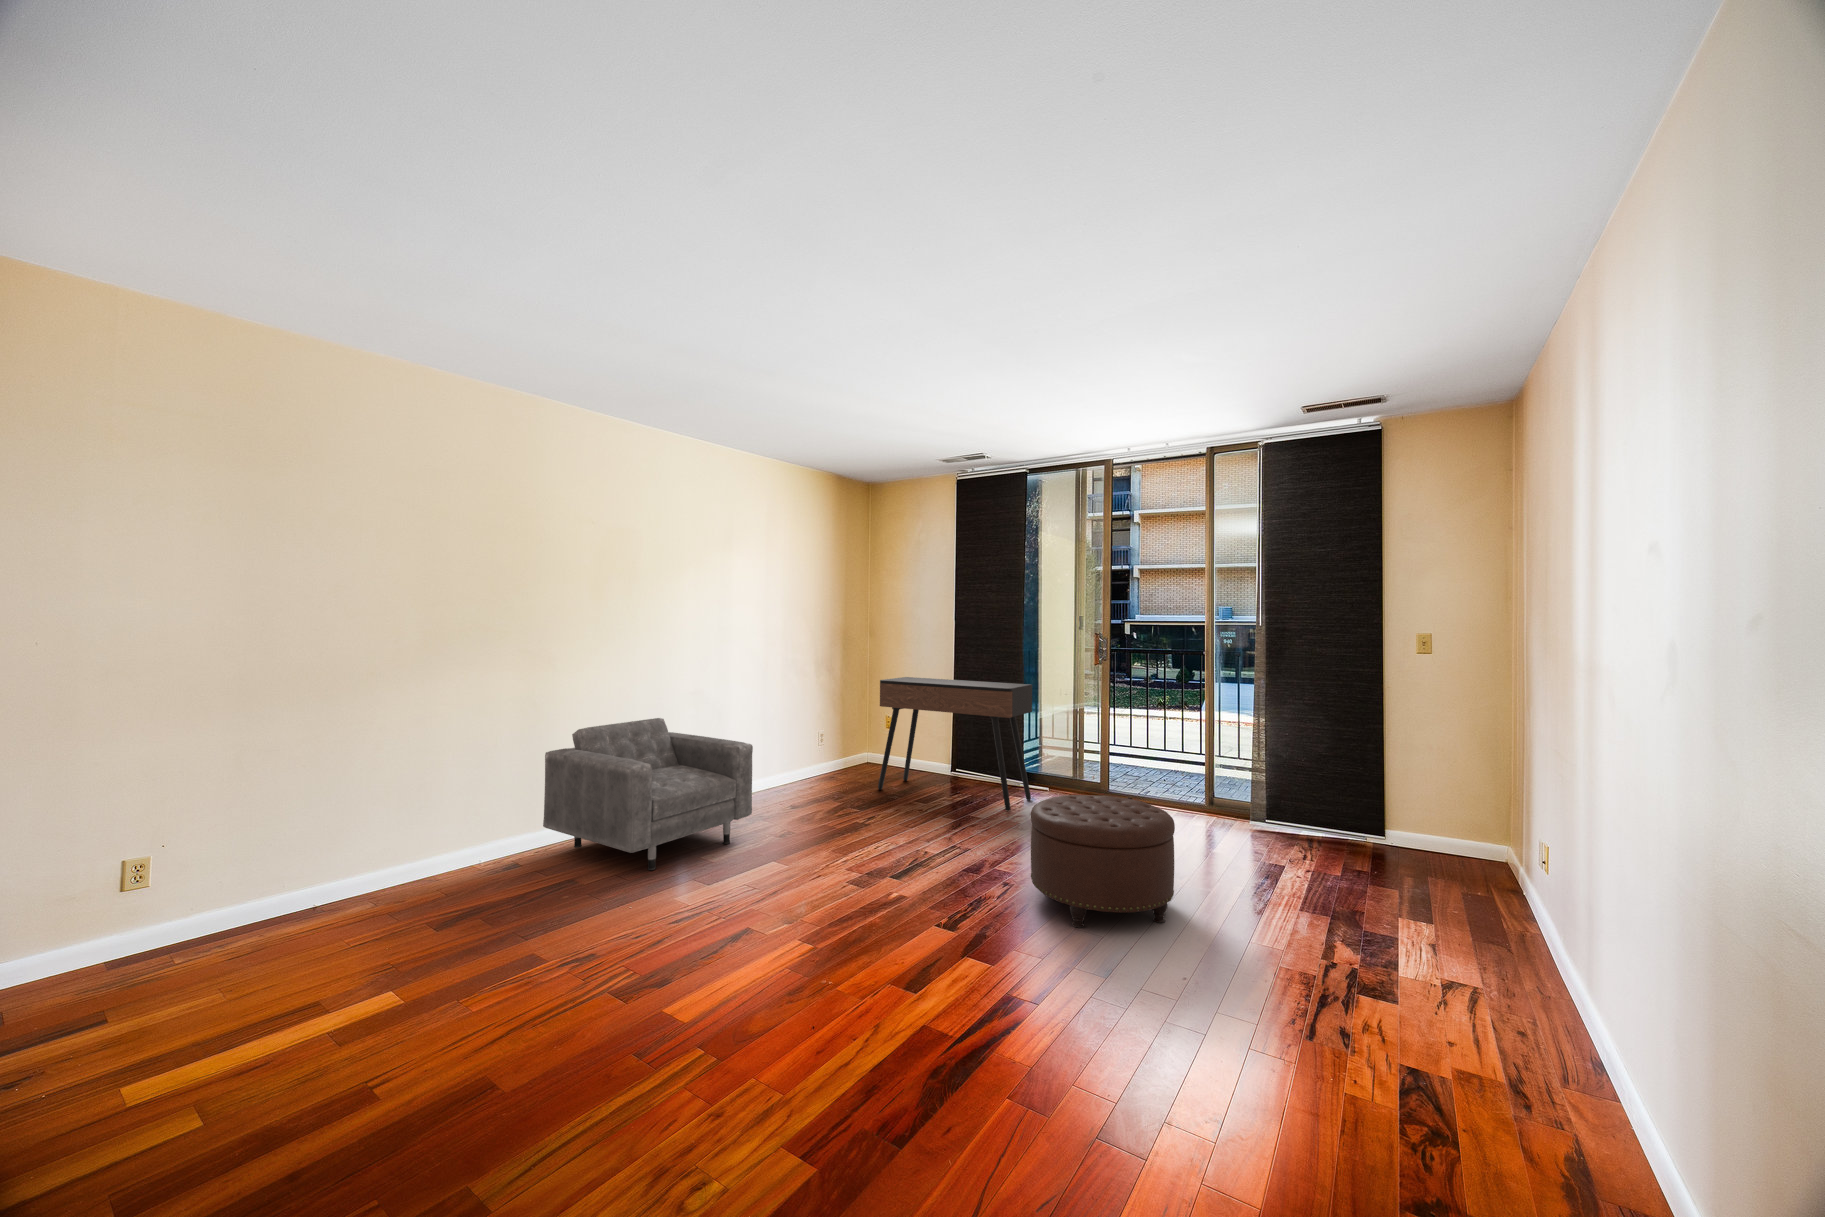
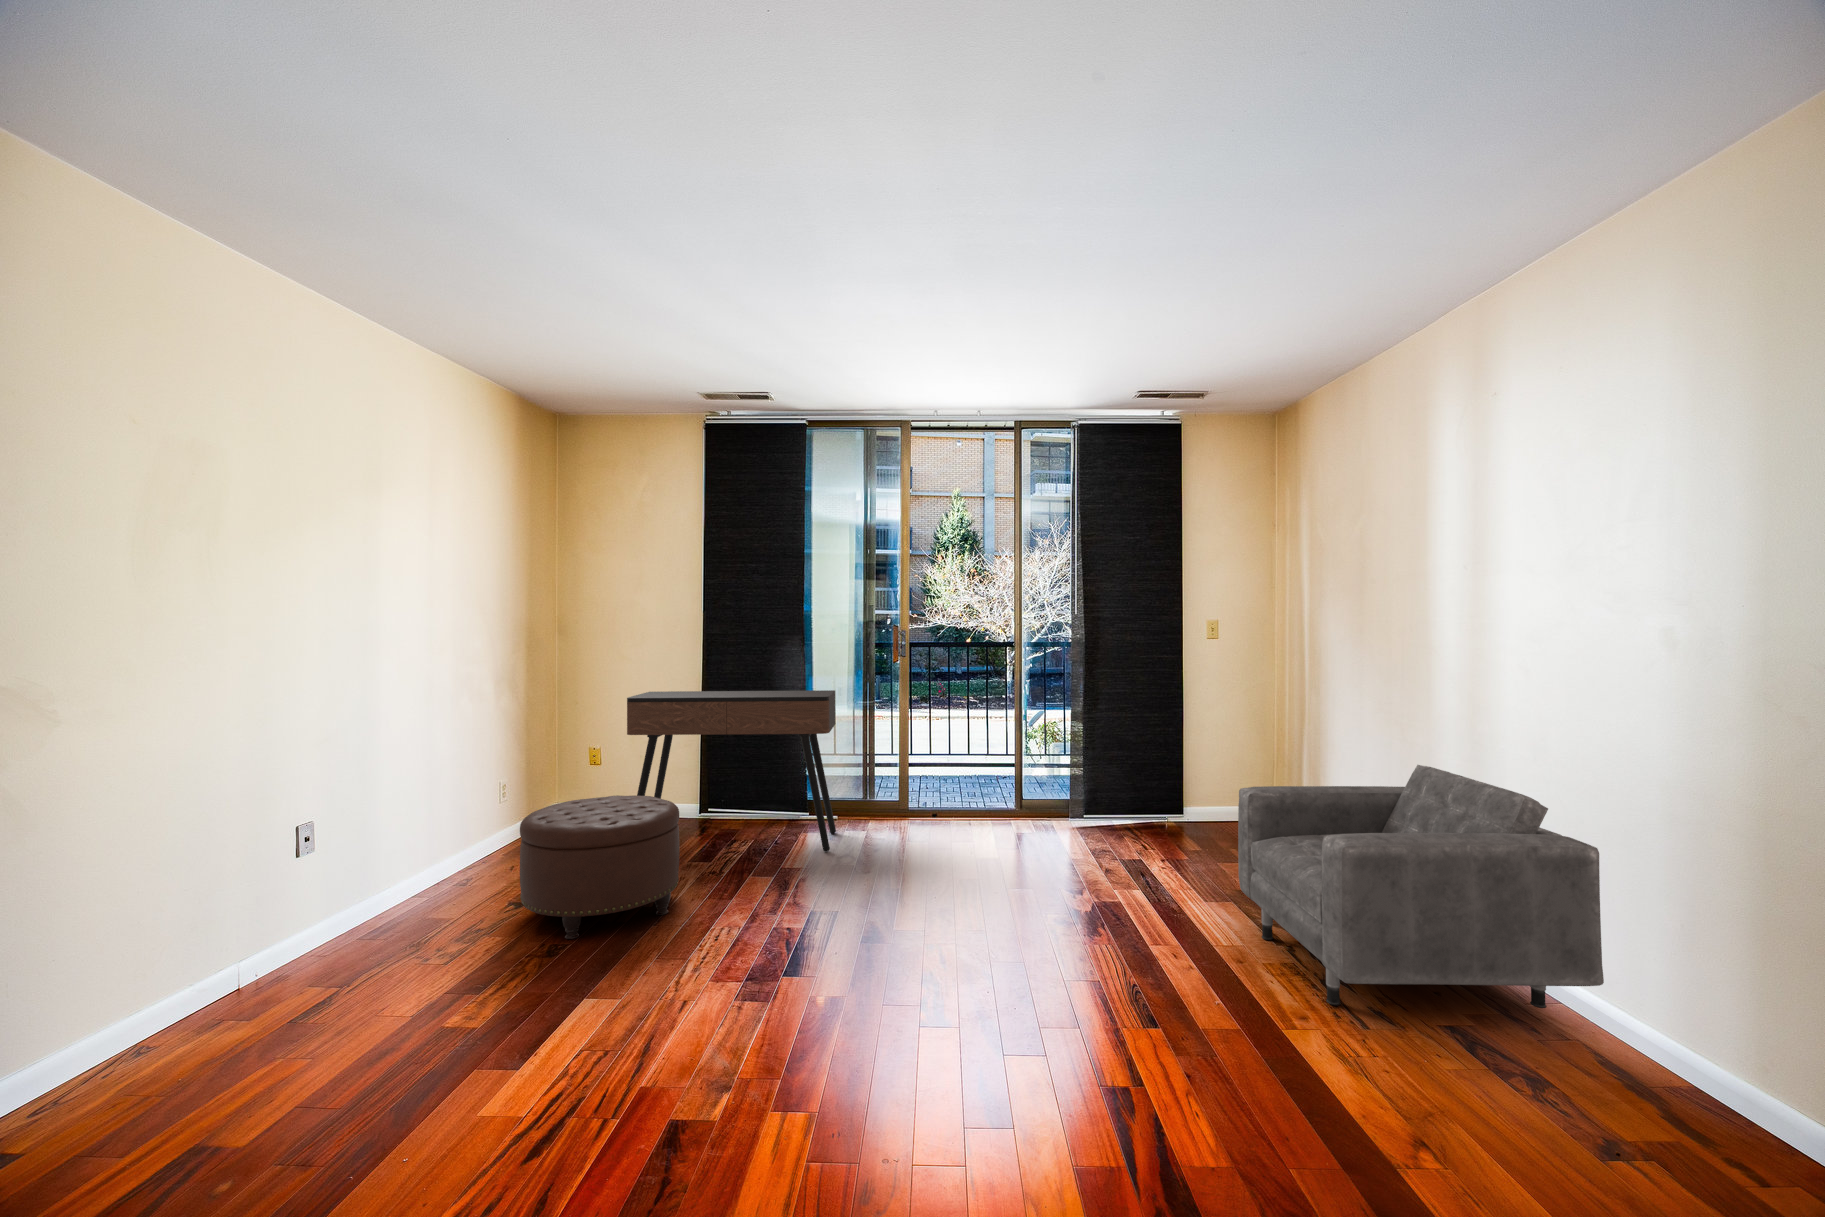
armchair: present [543,718,753,870] -> present [1238,765,1604,1008]
ottoman: present [1031,795,1175,928] -> present [520,795,679,939]

